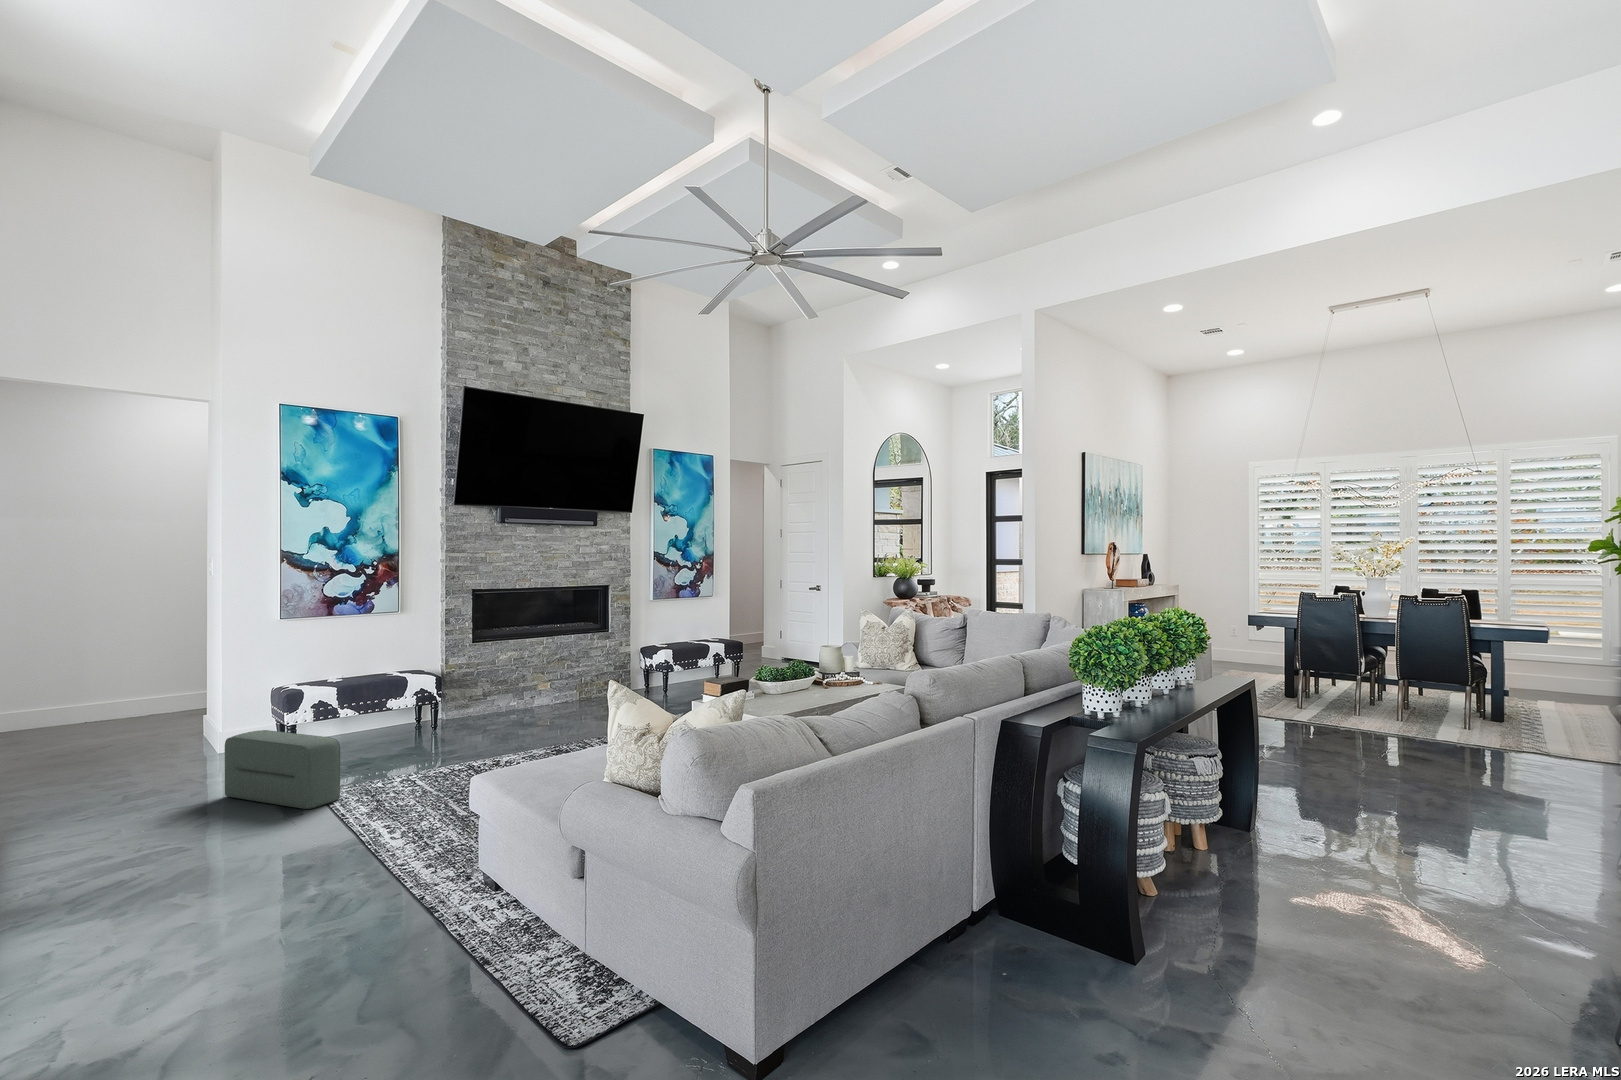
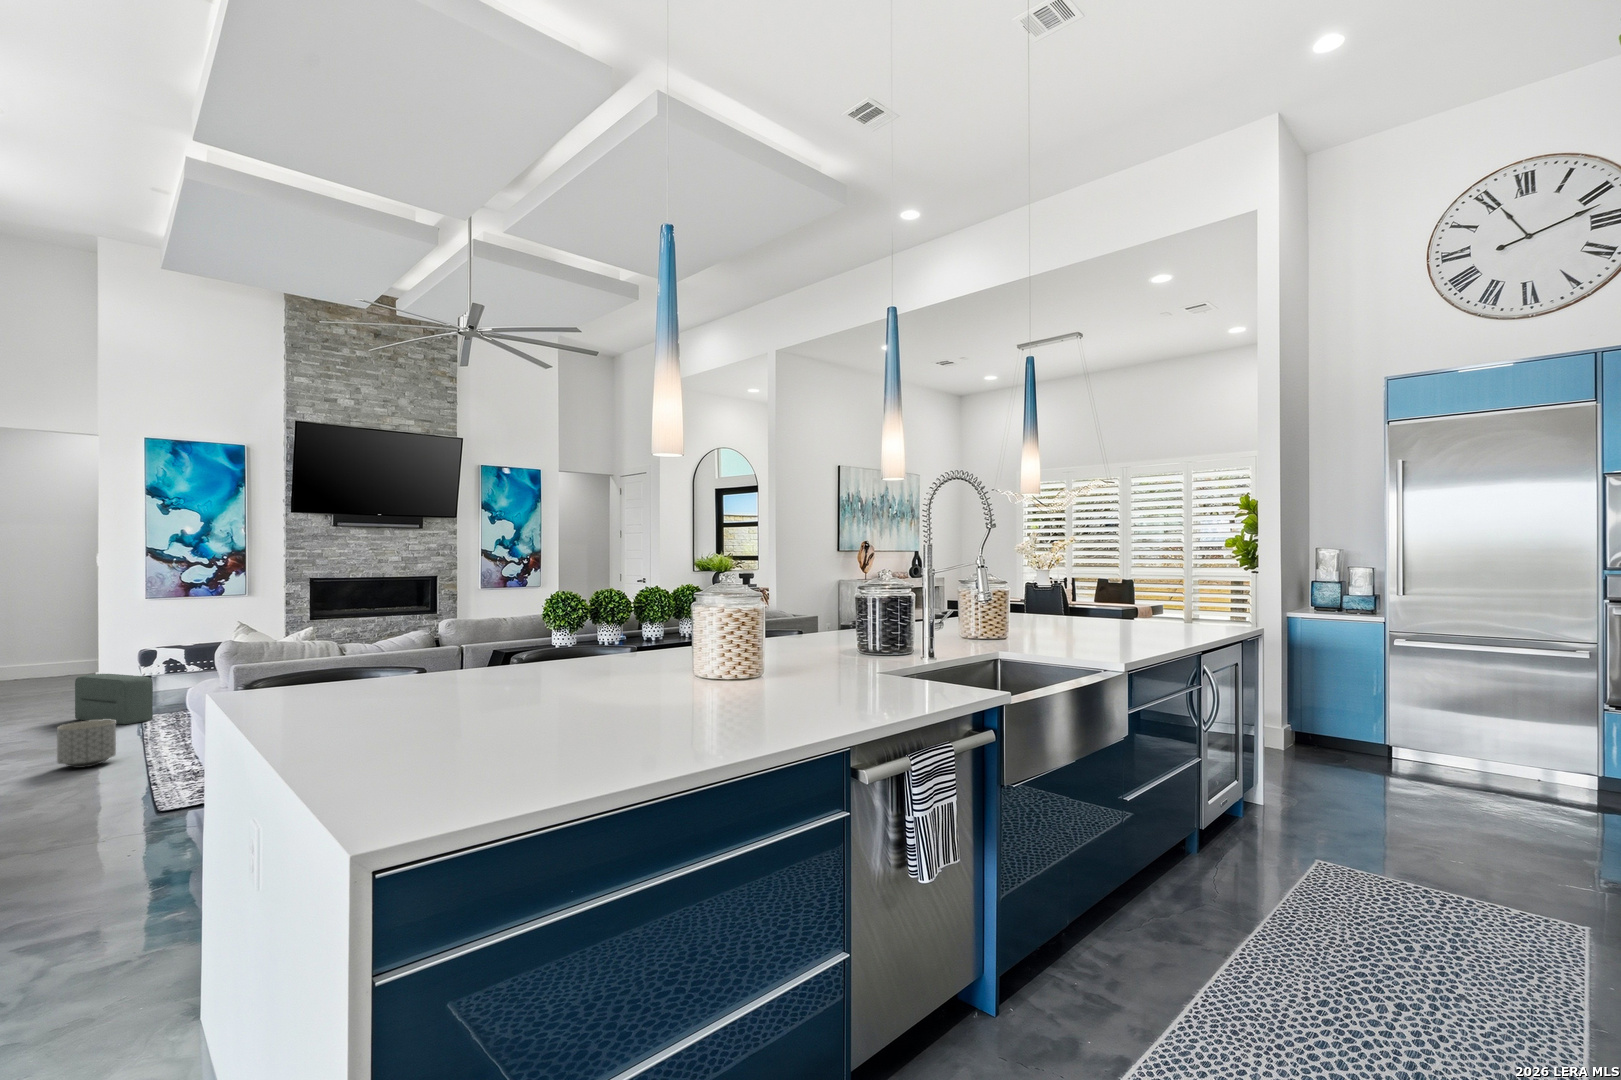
planter: none [293,834,375,921] -> present [57,719,116,768]

